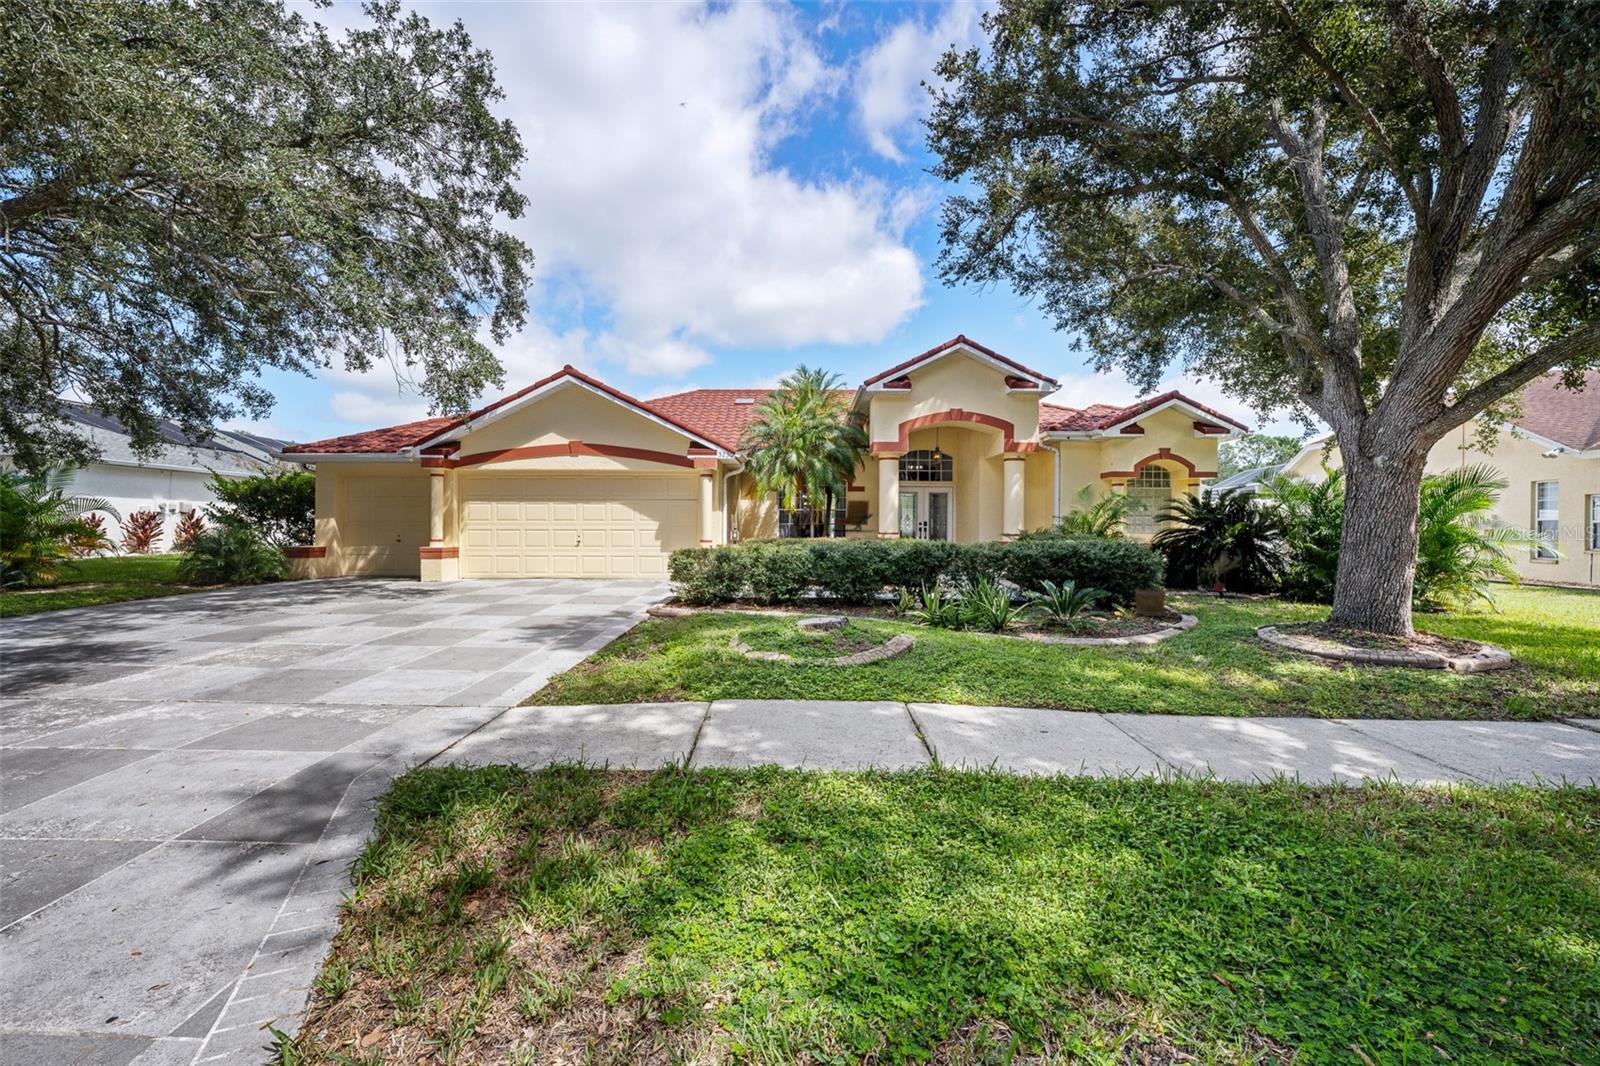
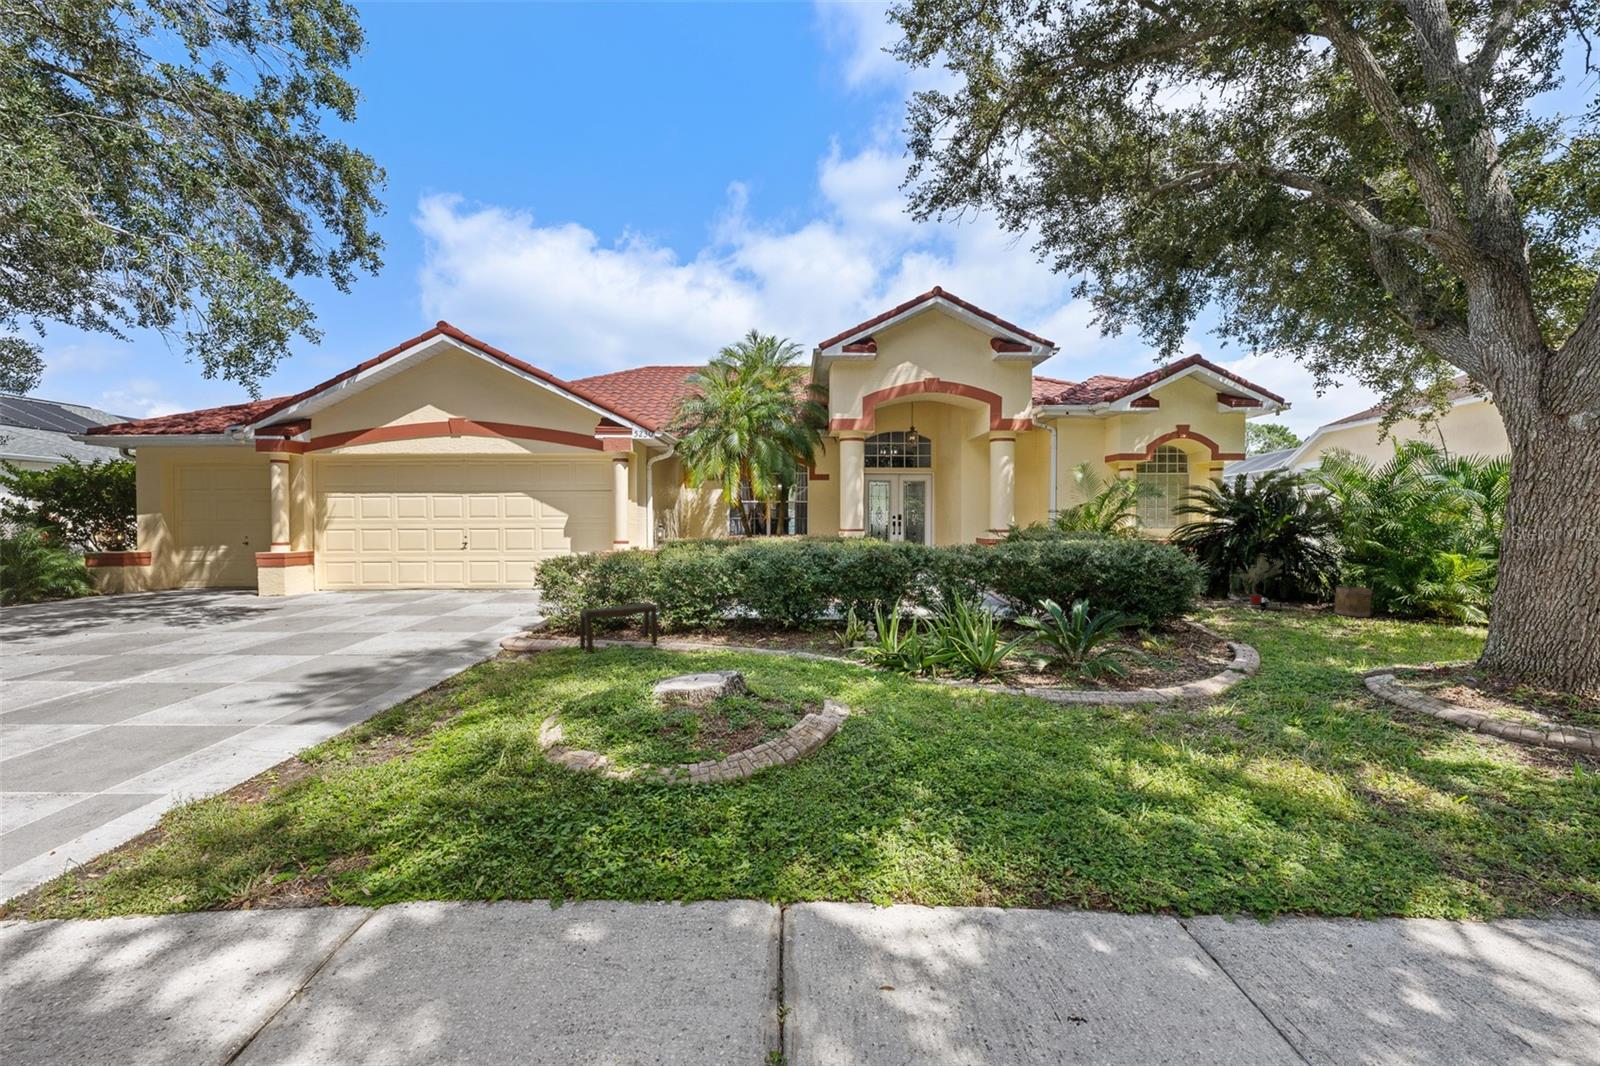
lounge chair: present [832,500,873,532] -> none [785,490,836,528]
bench: none [709,581,766,616] -> present [580,602,657,654]
bucket: present [1136,589,1166,616] -> present [1335,586,1376,617]

